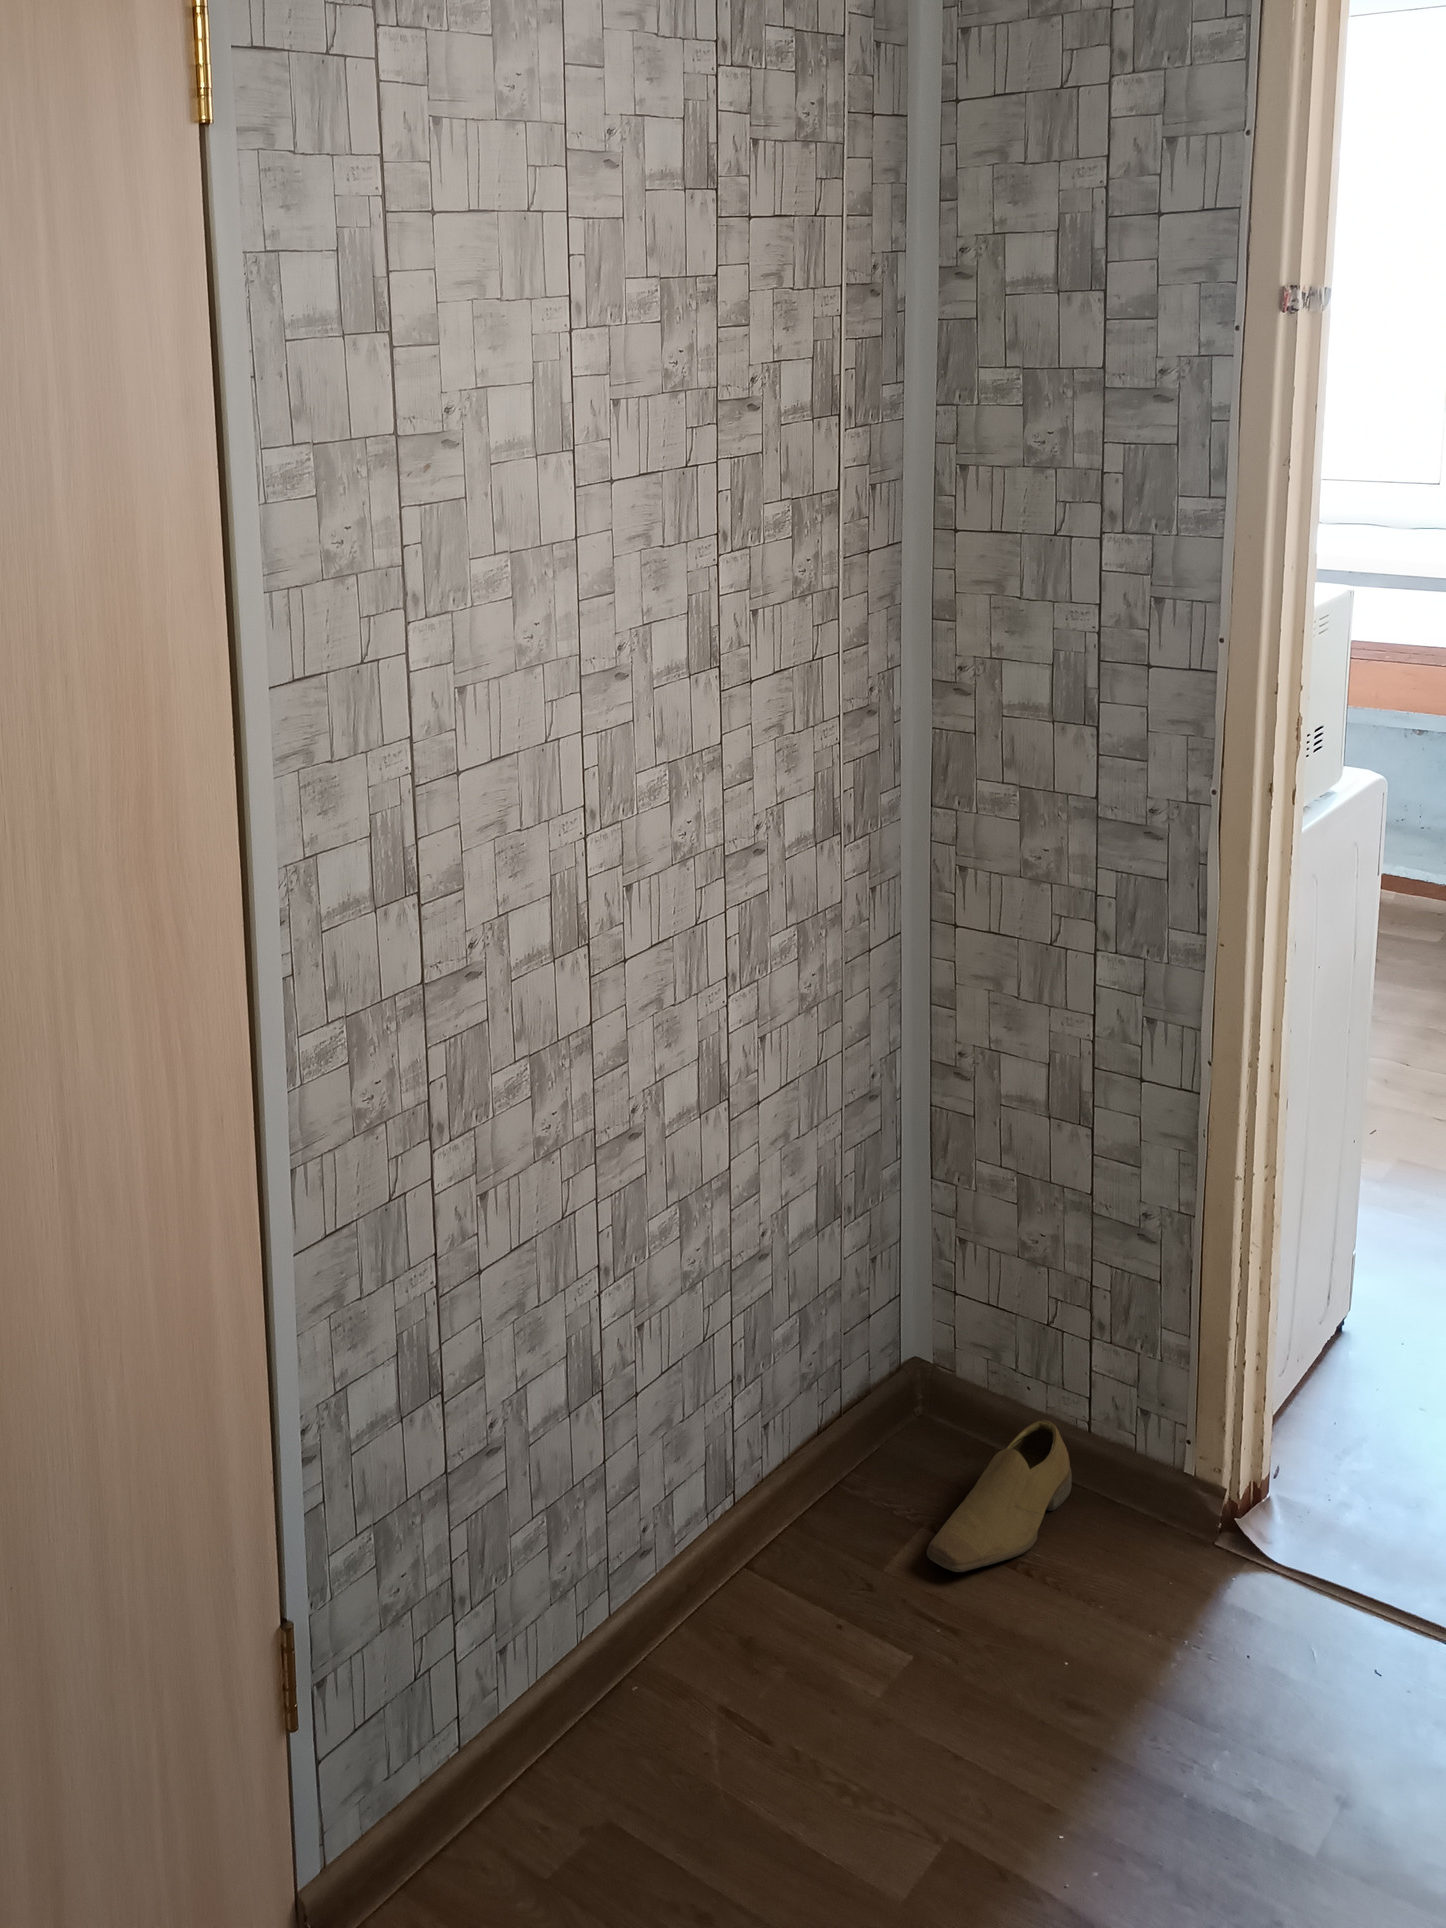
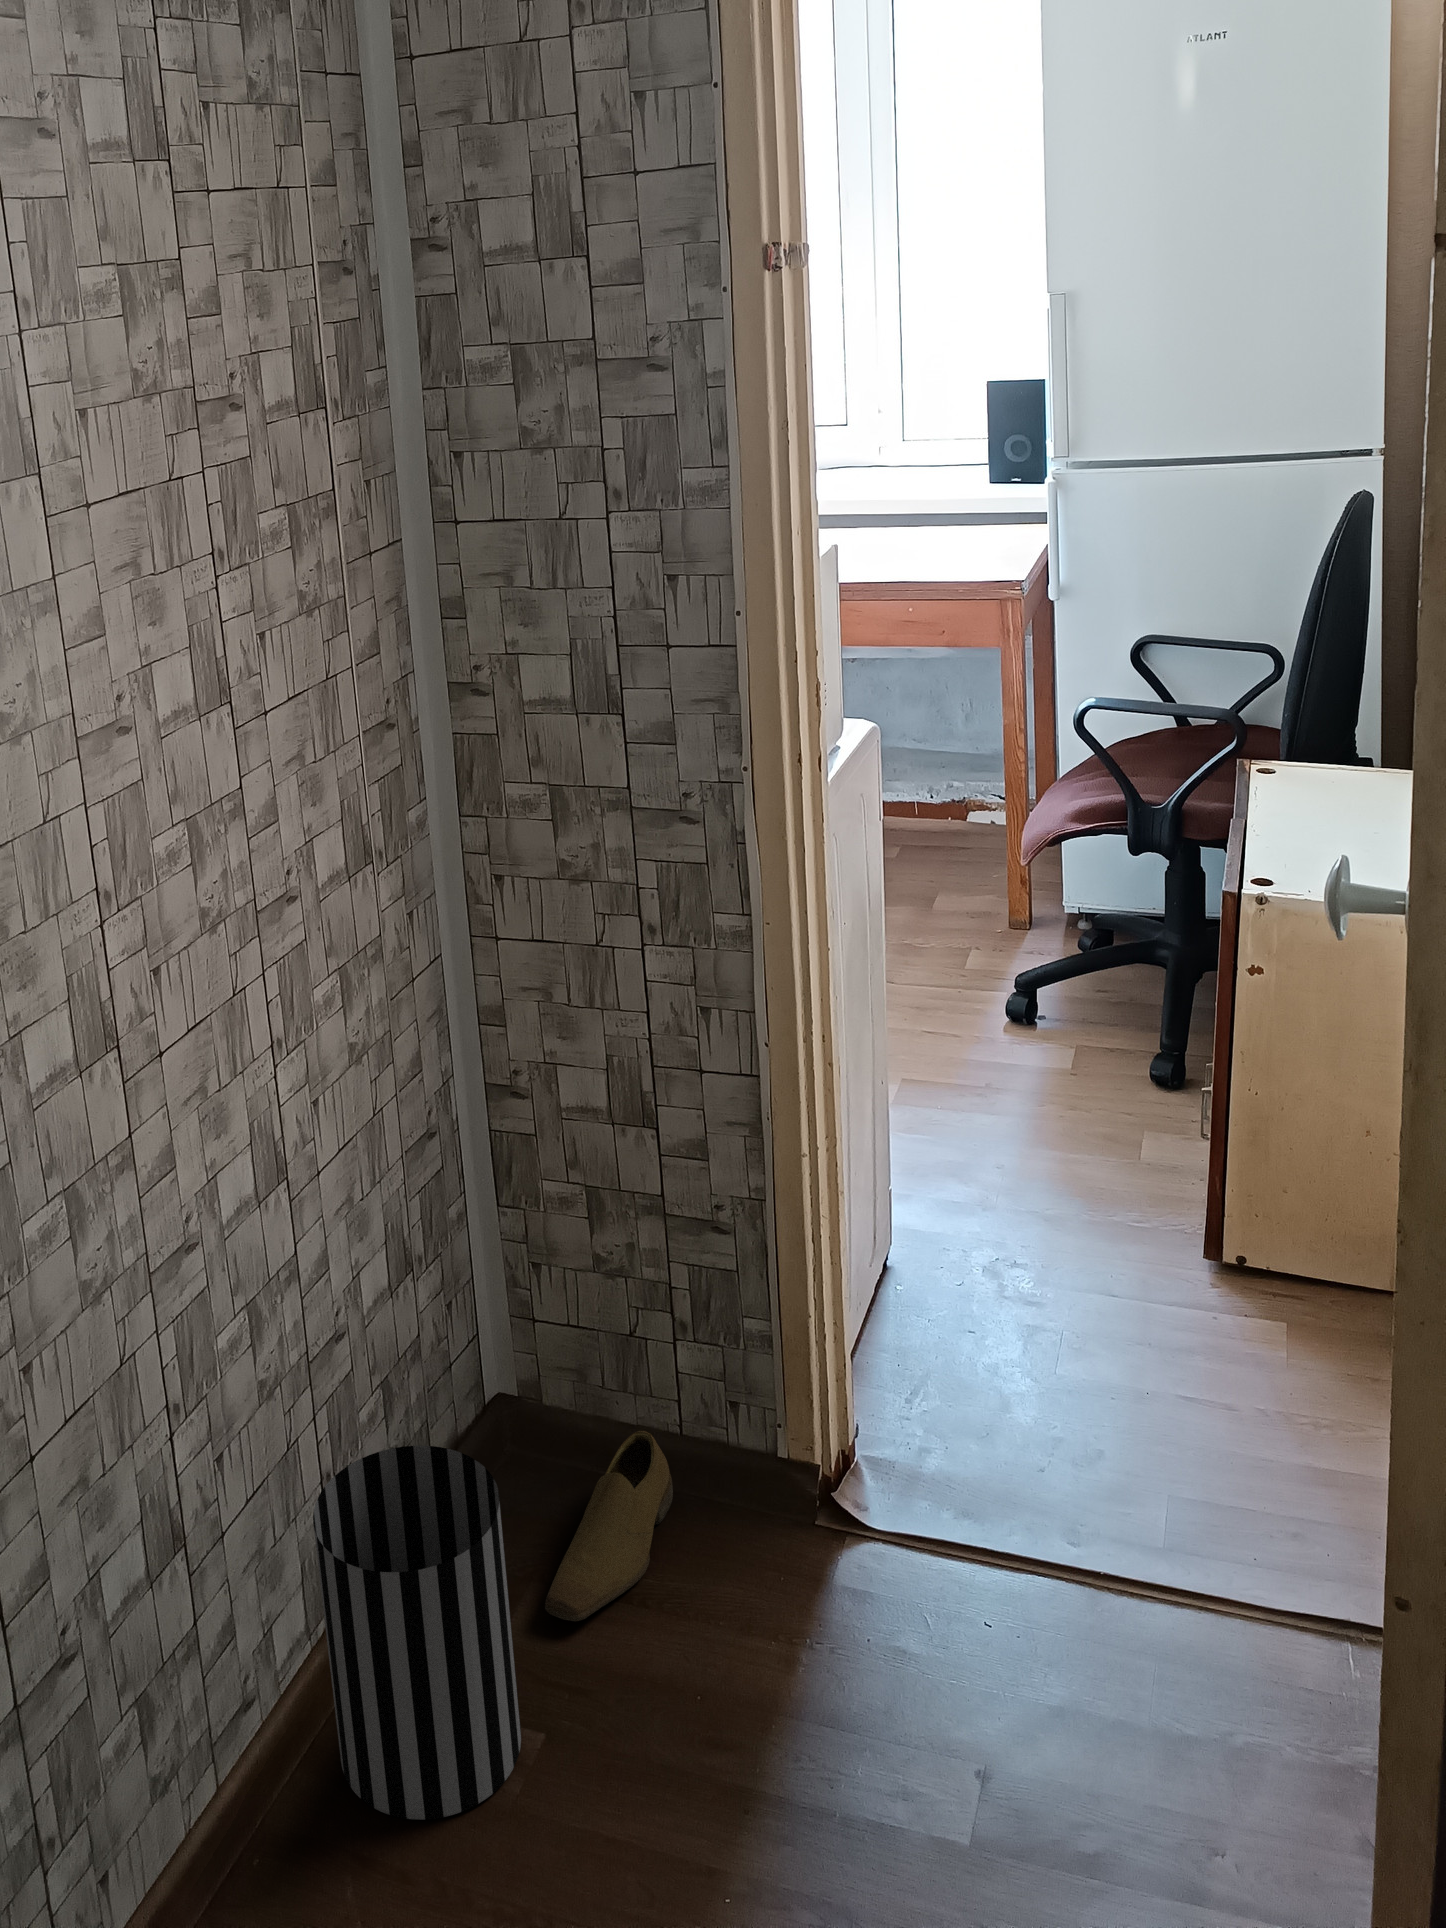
wastebasket: none [715,1365,887,1699] -> present [313,1446,521,1820]

